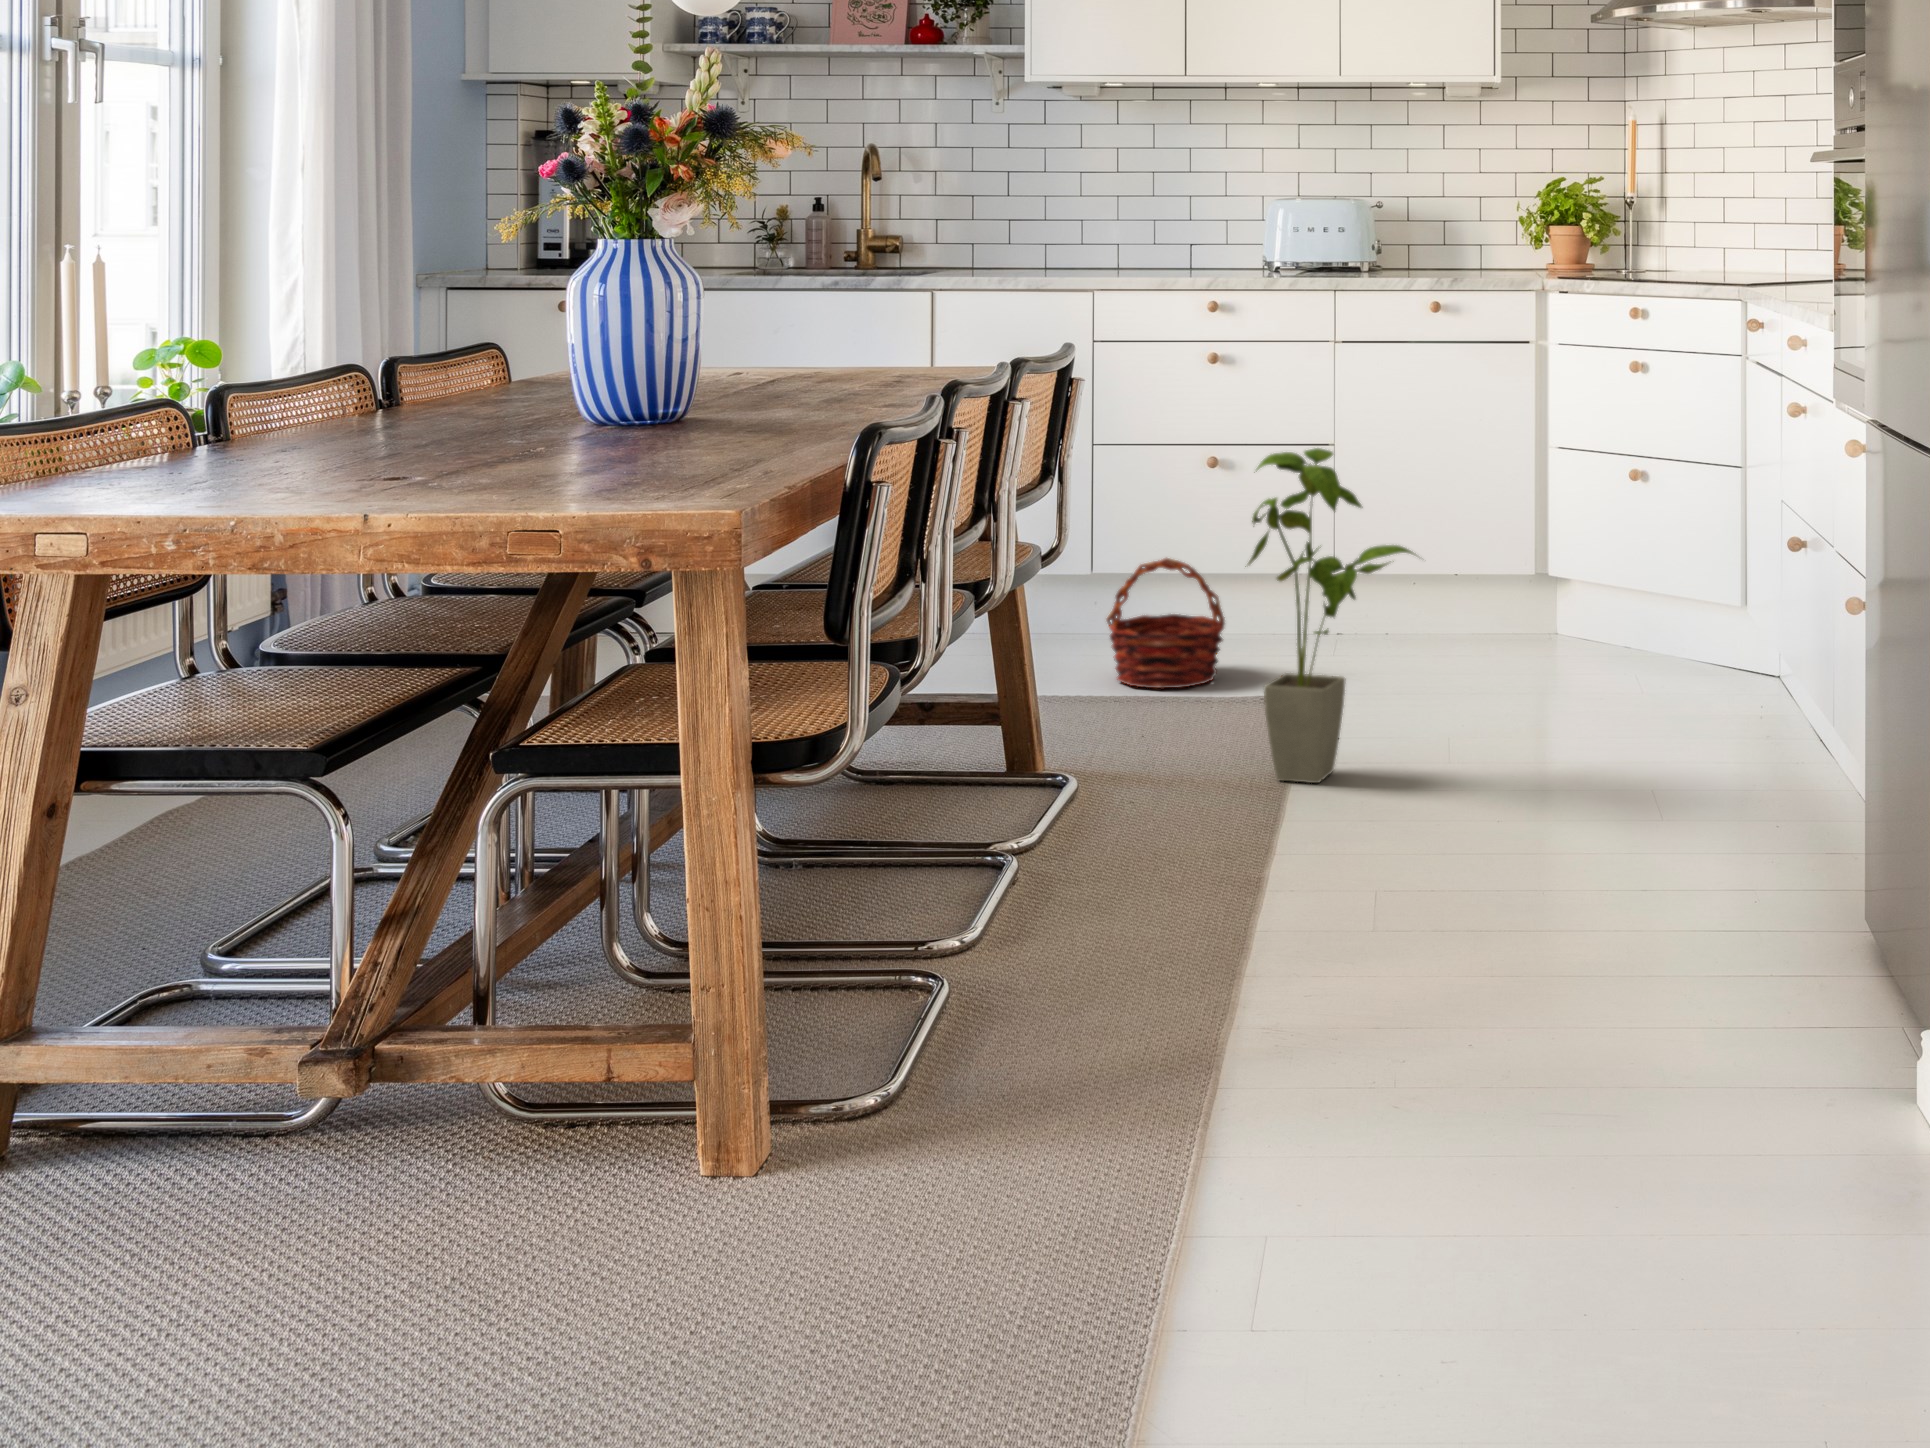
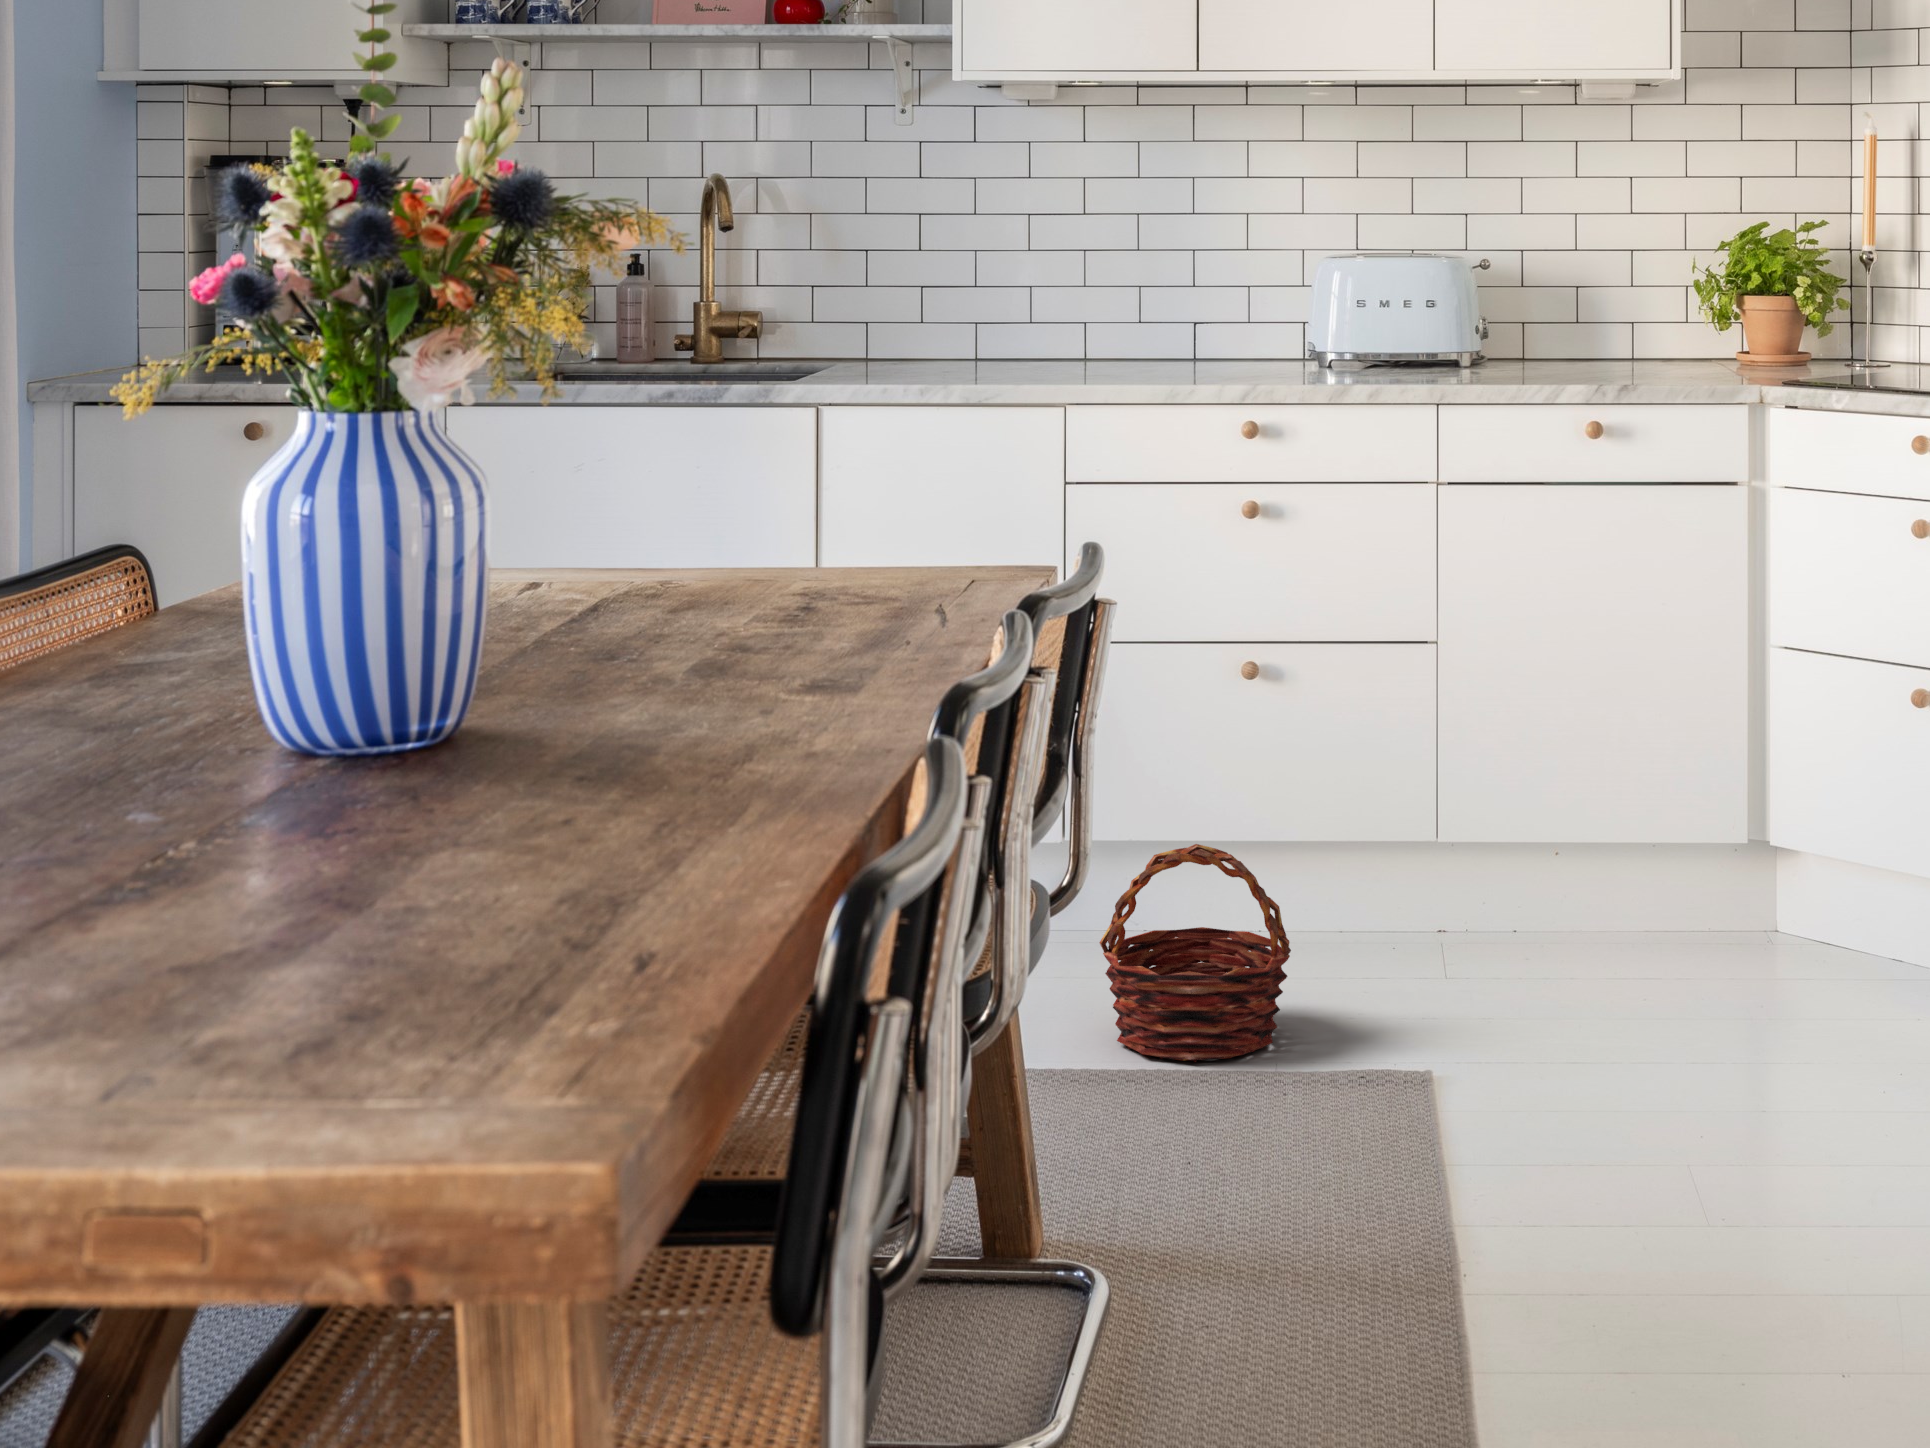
house plant: present [1245,448,1415,783] -> none [1387,721,1693,1295]

